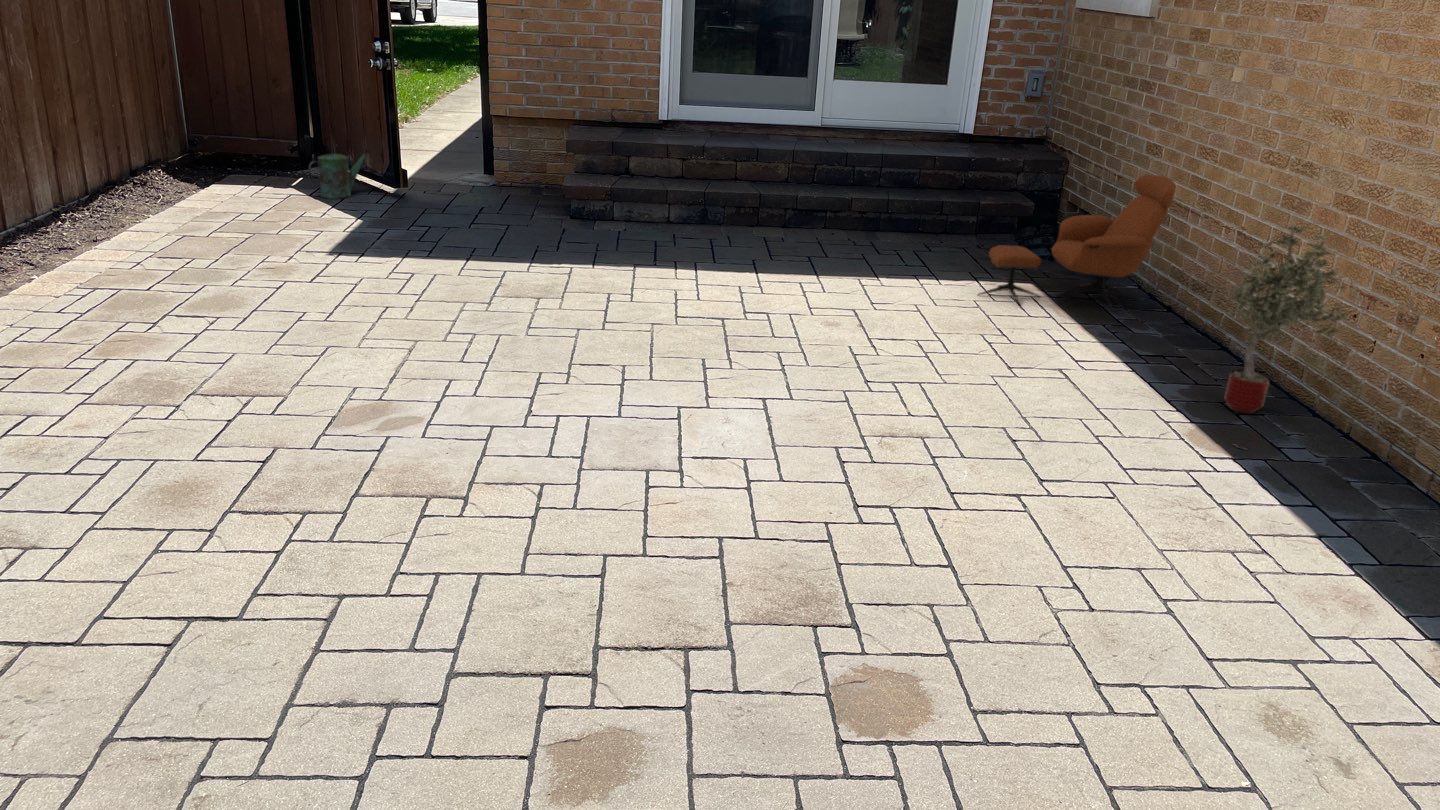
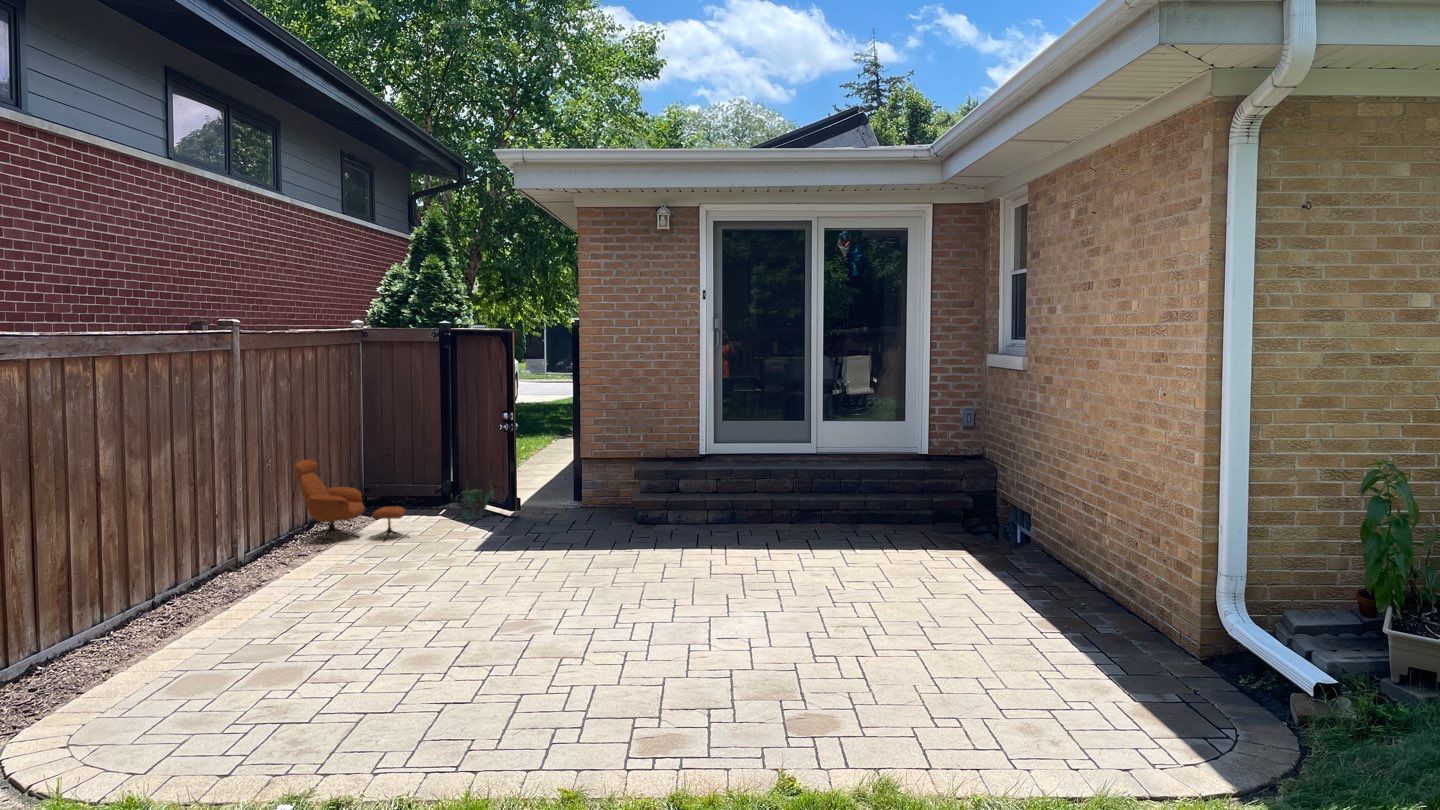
lounge chair: present [978,175,1175,311] -> present [296,460,405,543]
potted tree: present [1224,226,1350,413] -> none [1059,487,1132,611]

